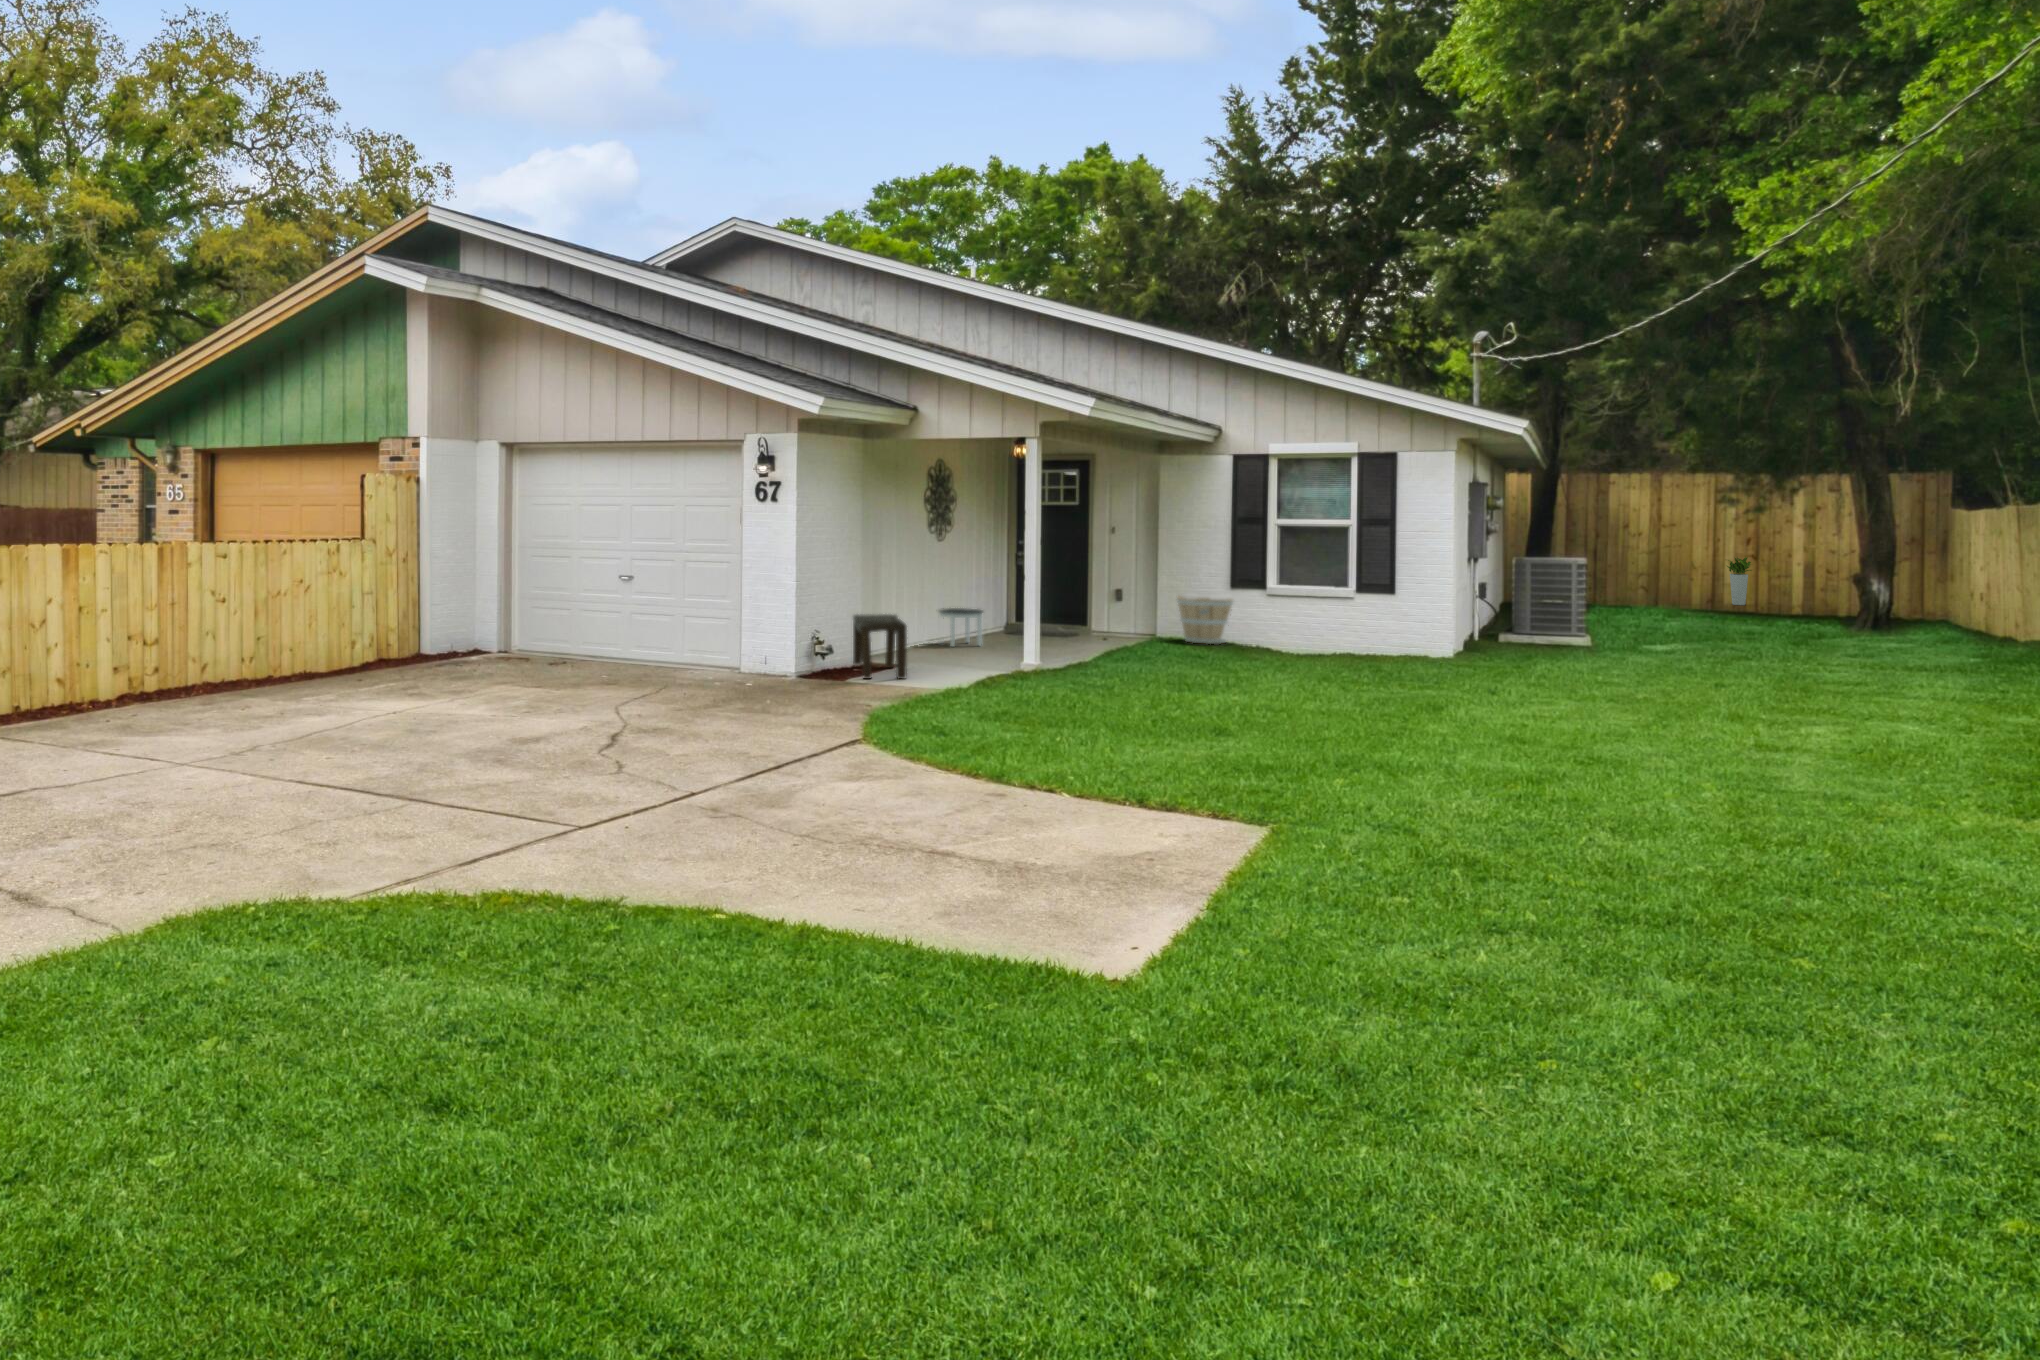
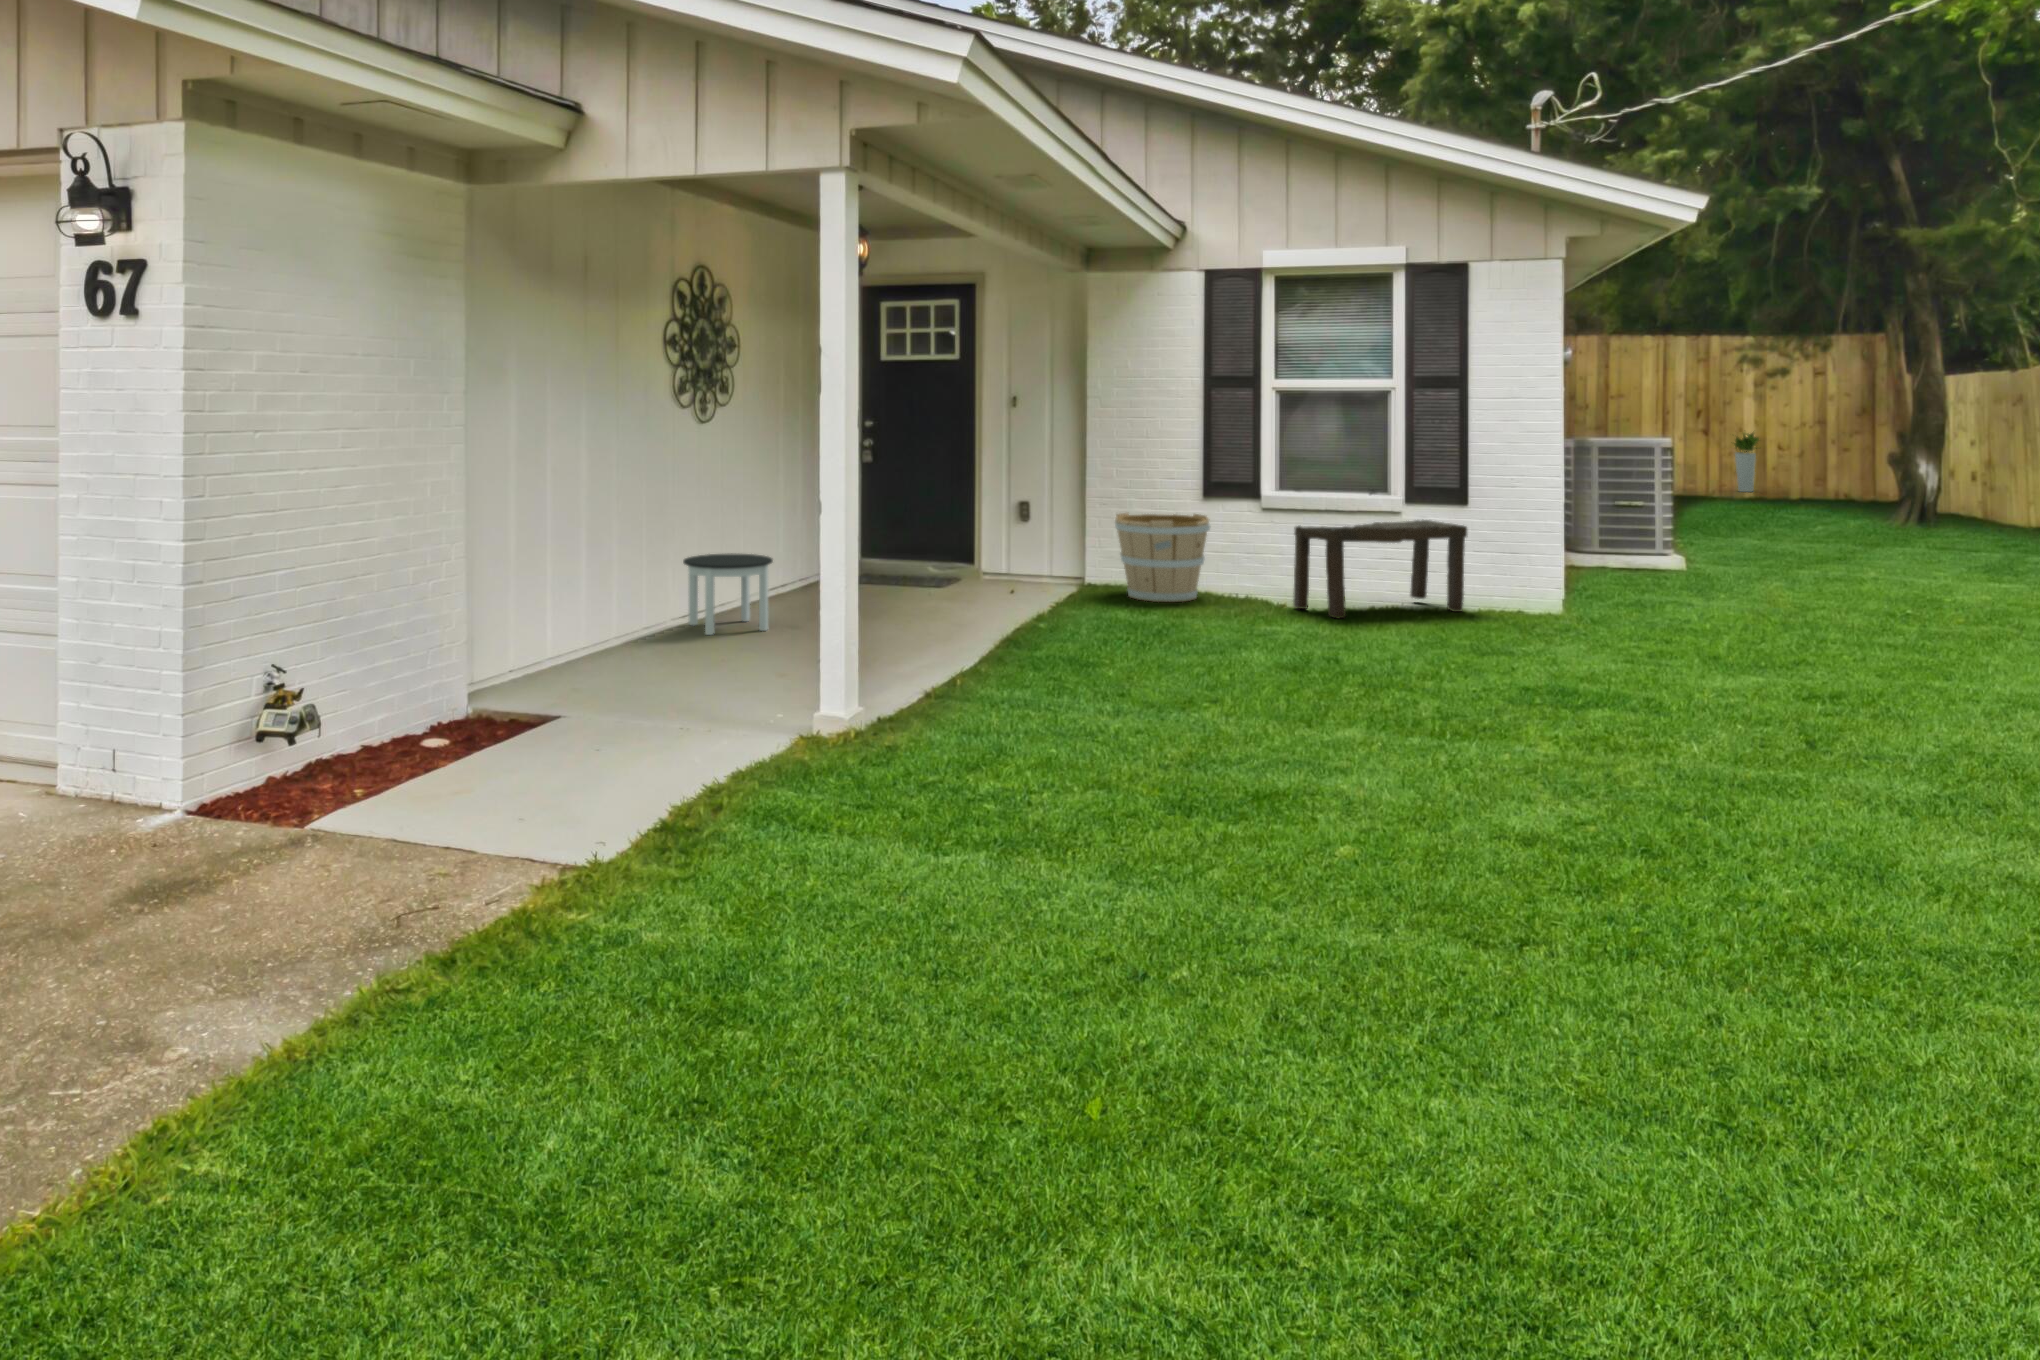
bench: present [853,614,907,679] -> present [1293,520,1467,618]

